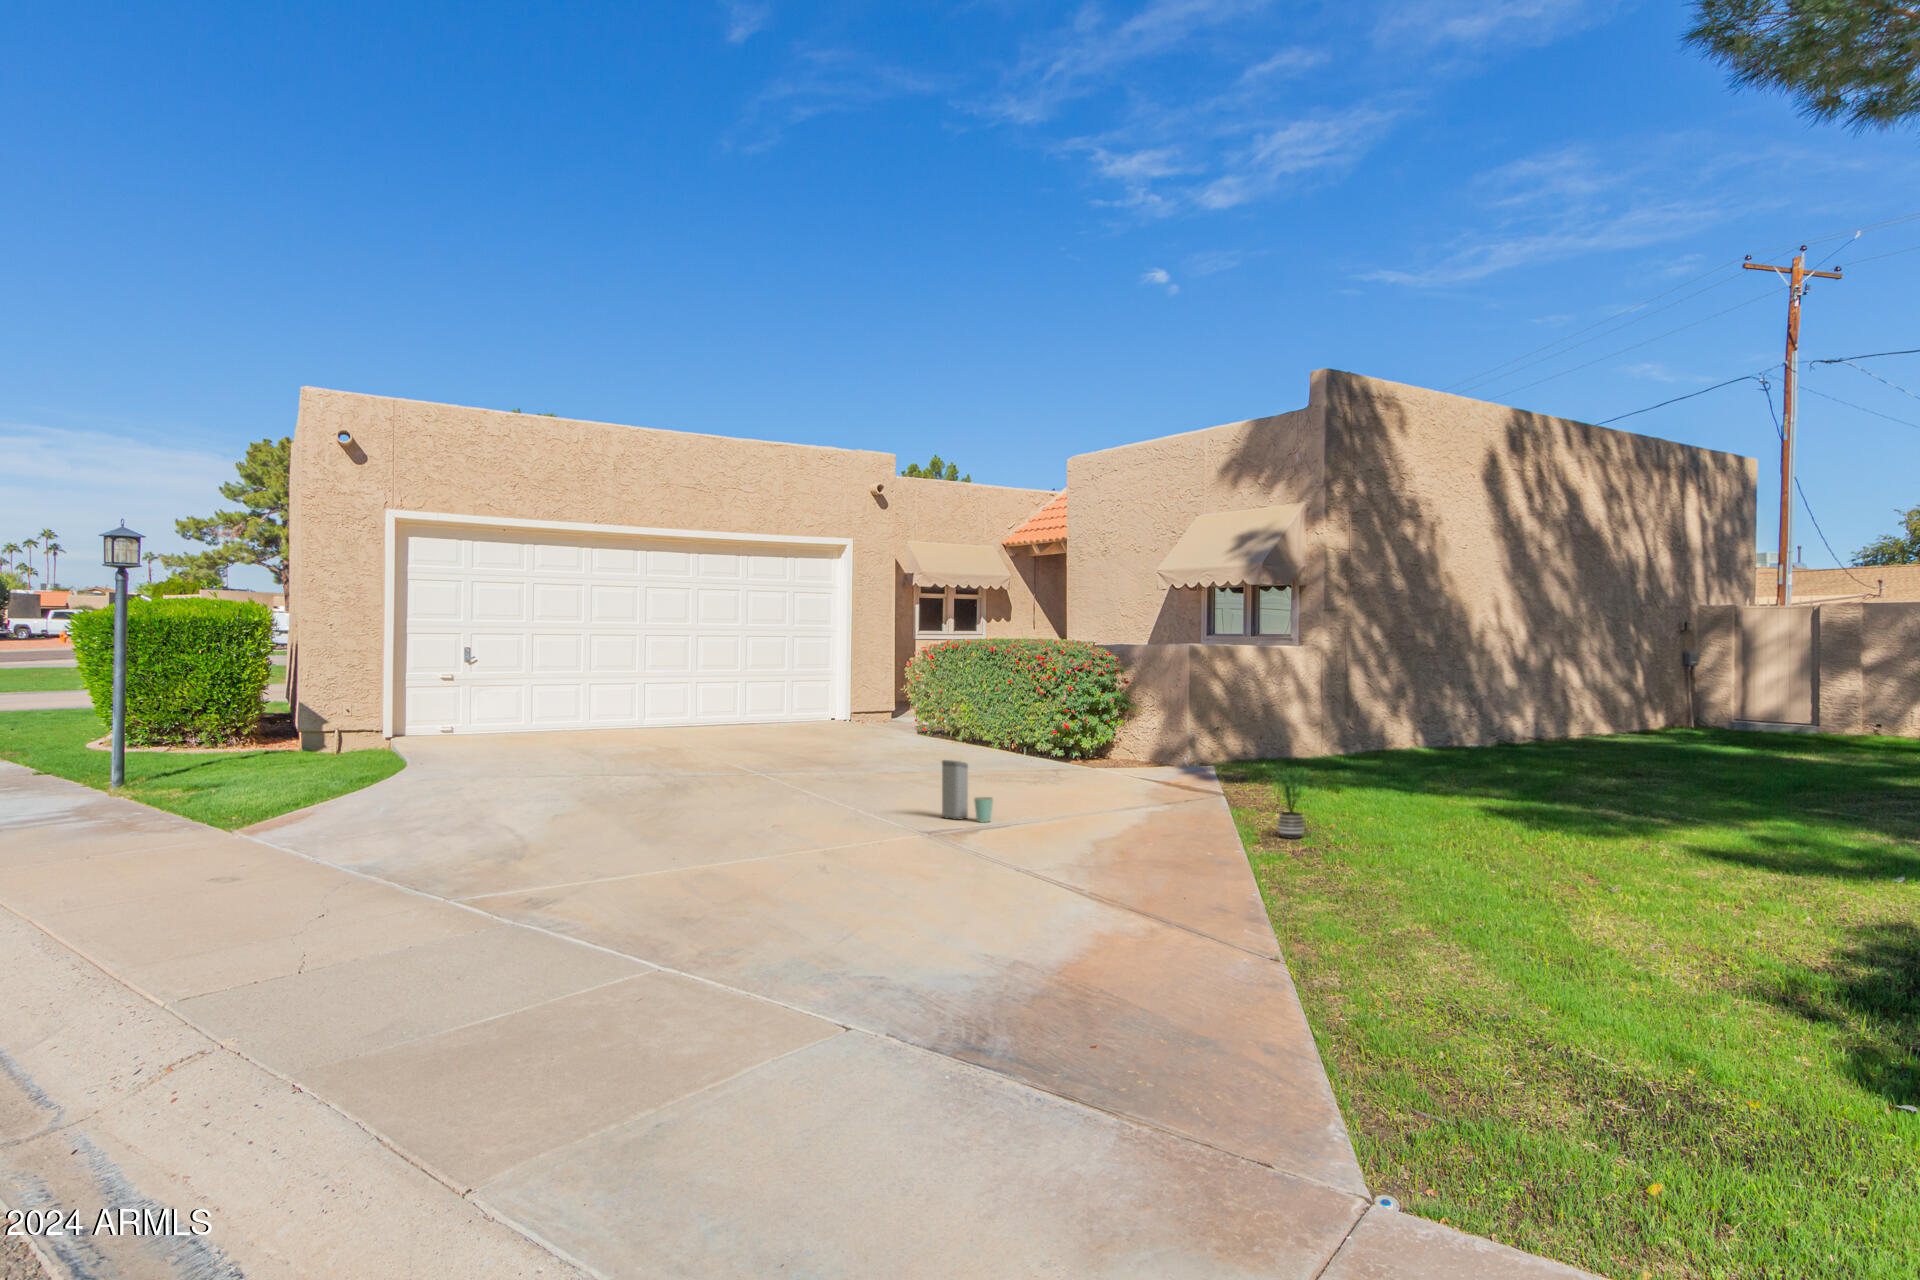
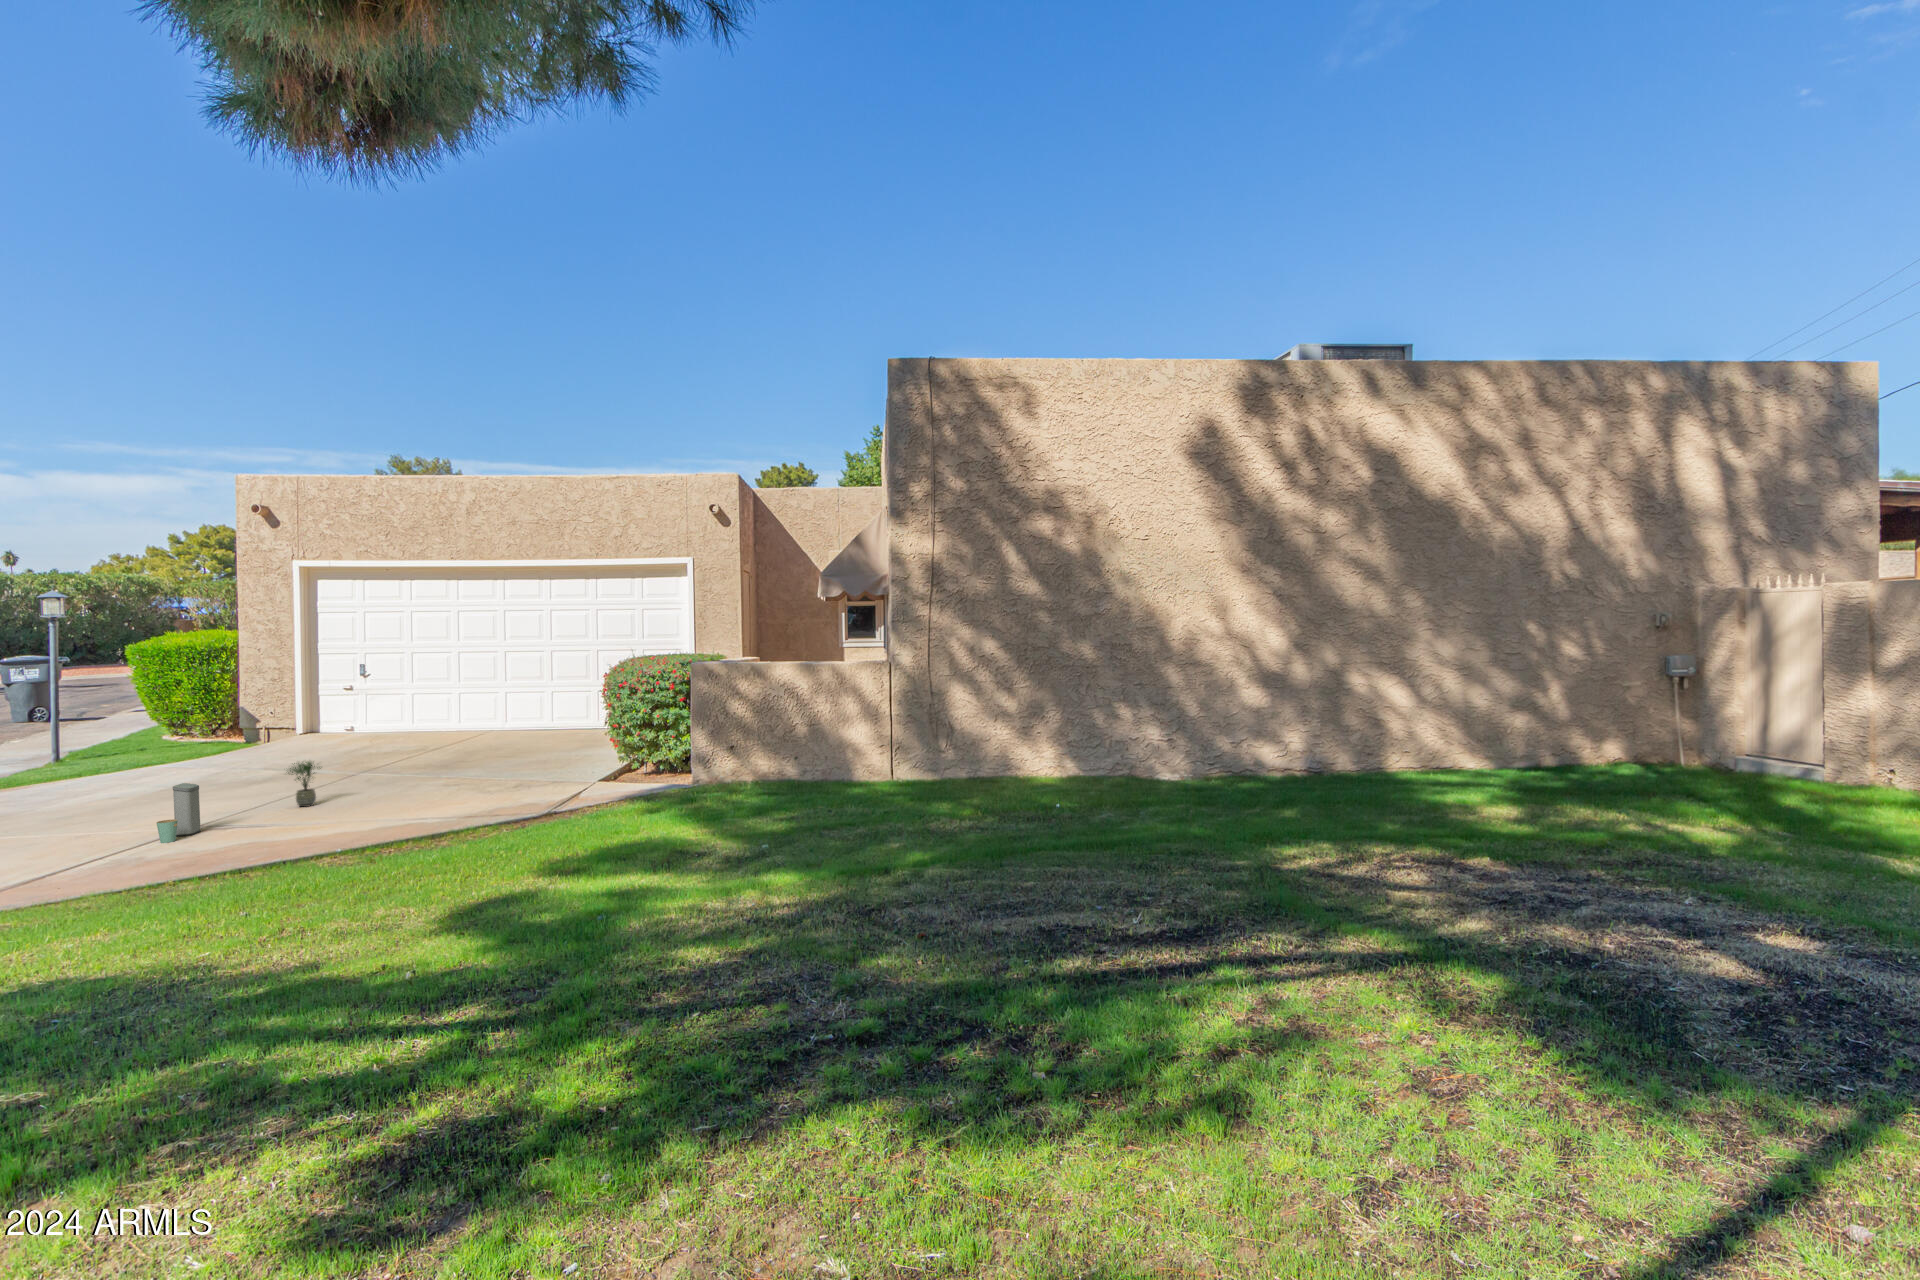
potted plant: present [1273,768,1315,839] -> present [288,762,321,807]

